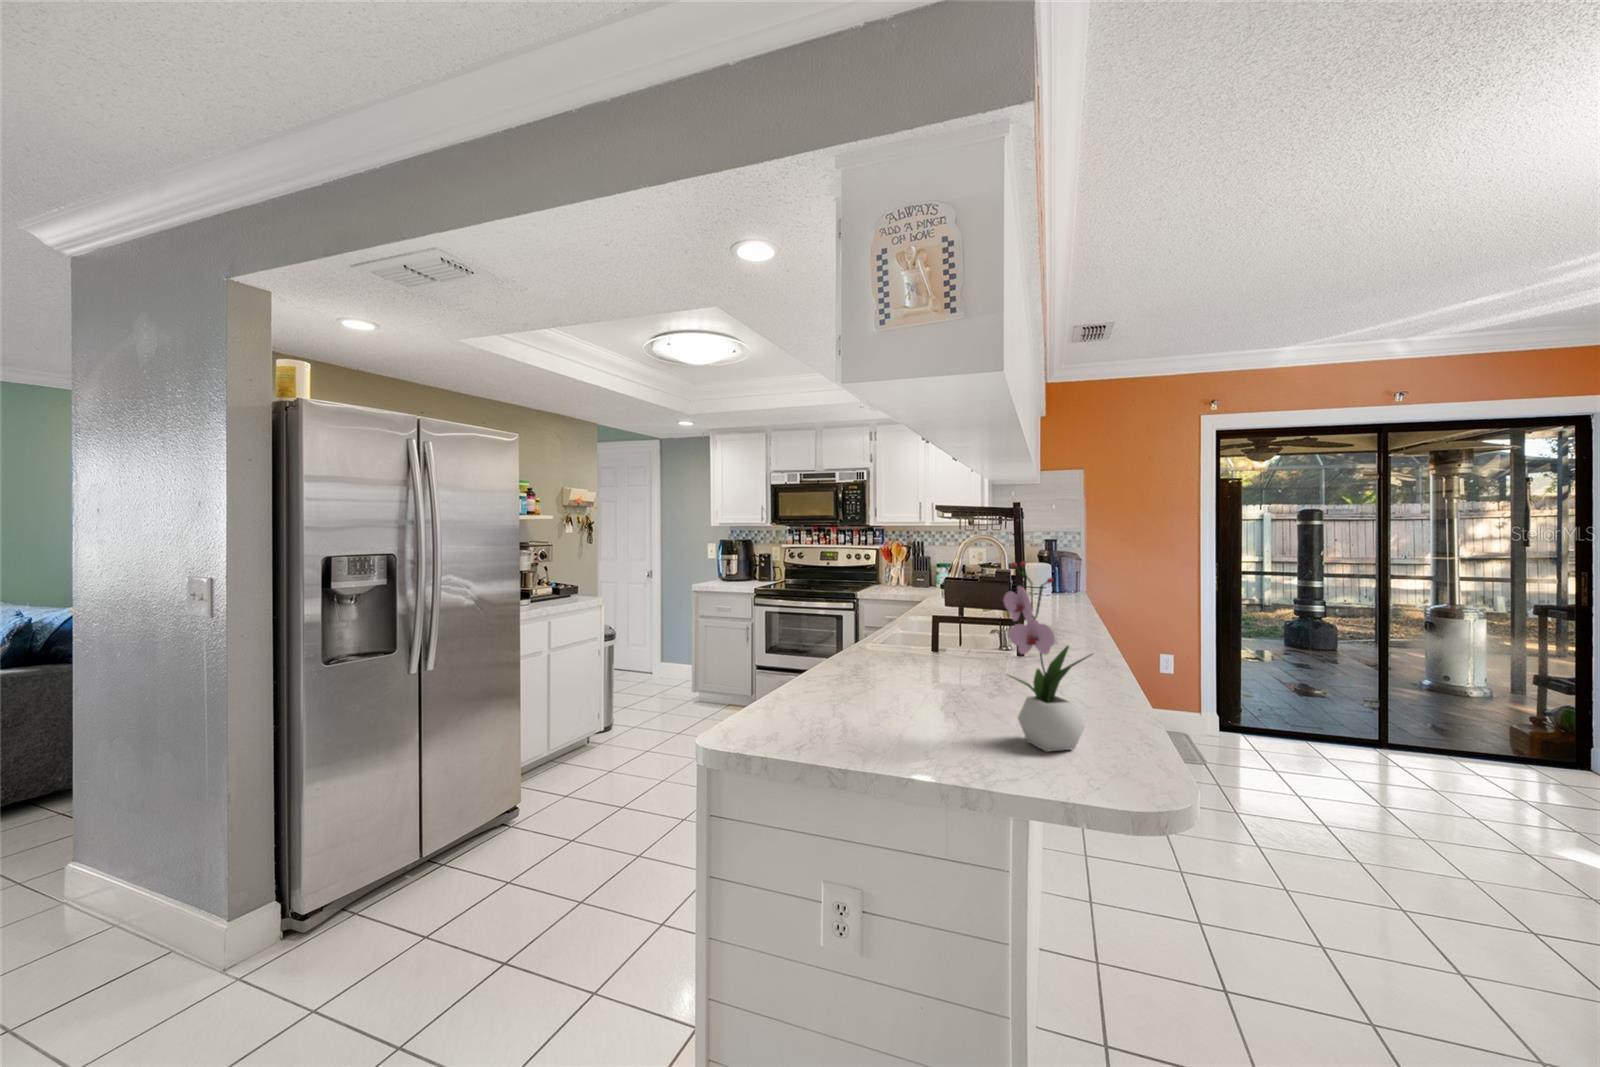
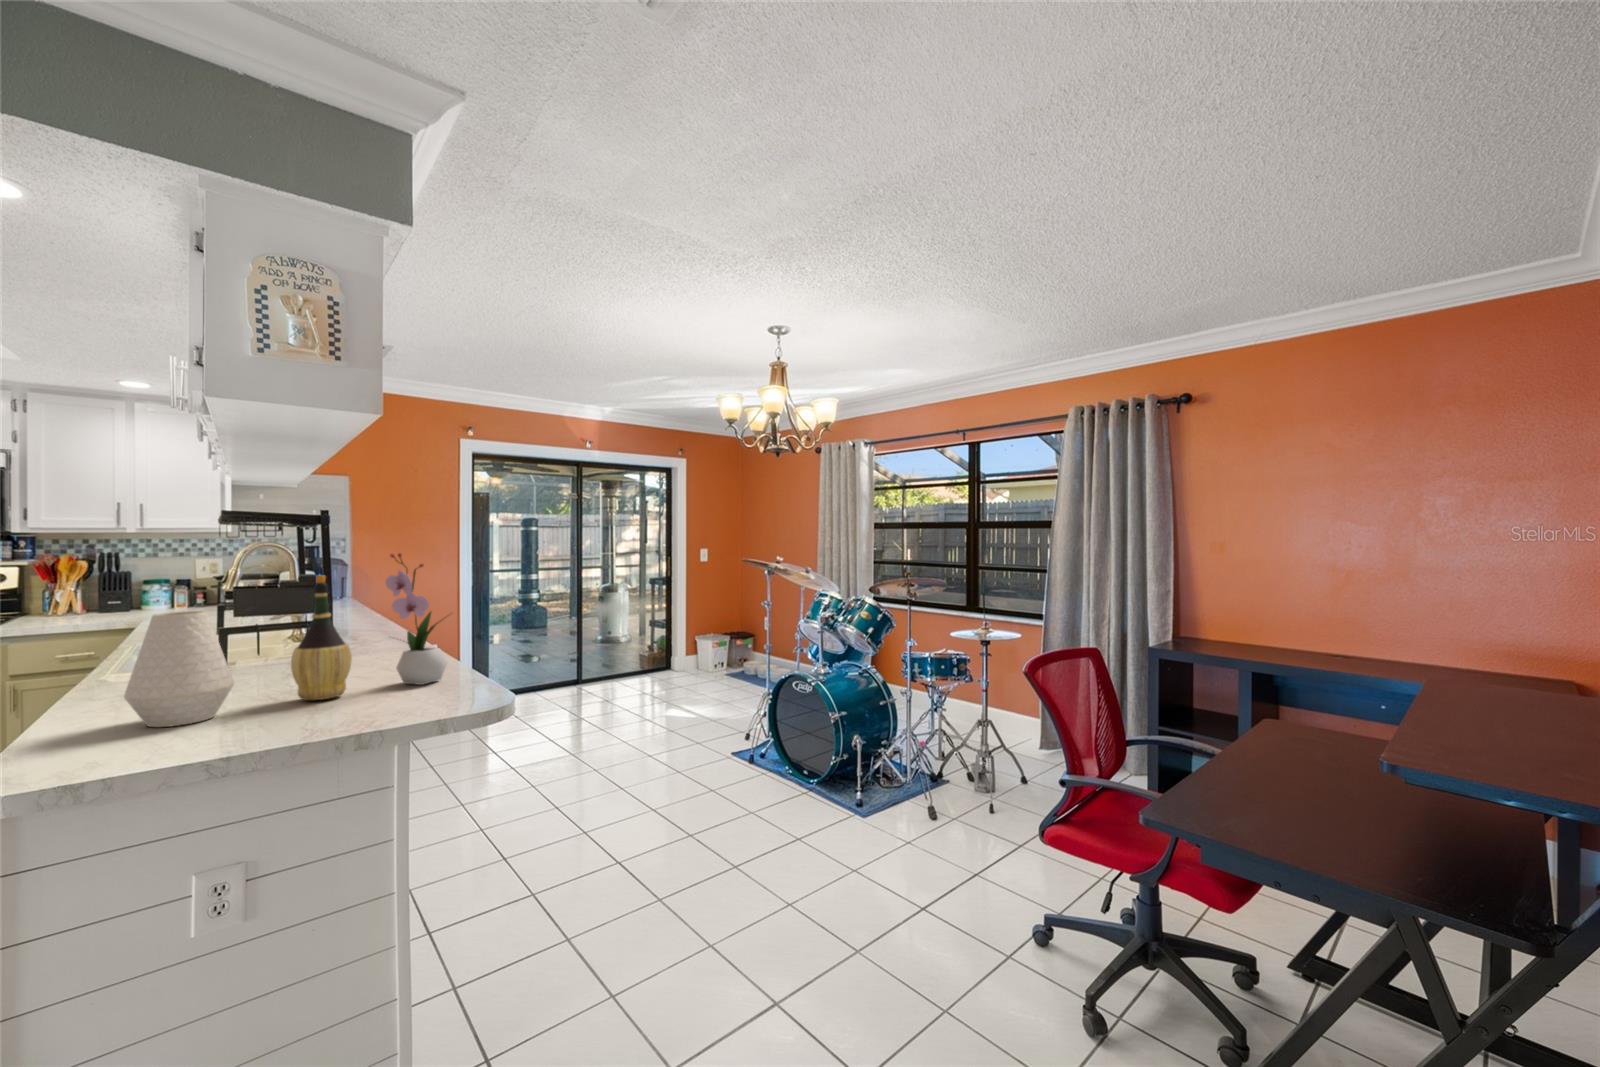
wine bottle: none [897,586,960,742] -> present [291,575,352,700]
vase: none [760,615,845,738] -> present [124,611,234,727]

